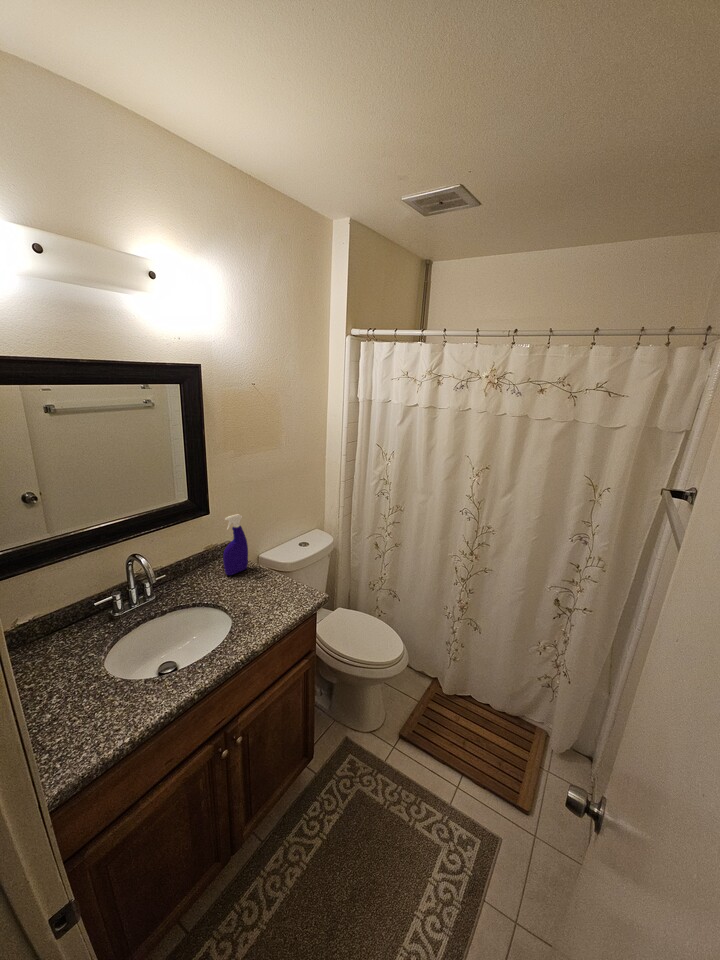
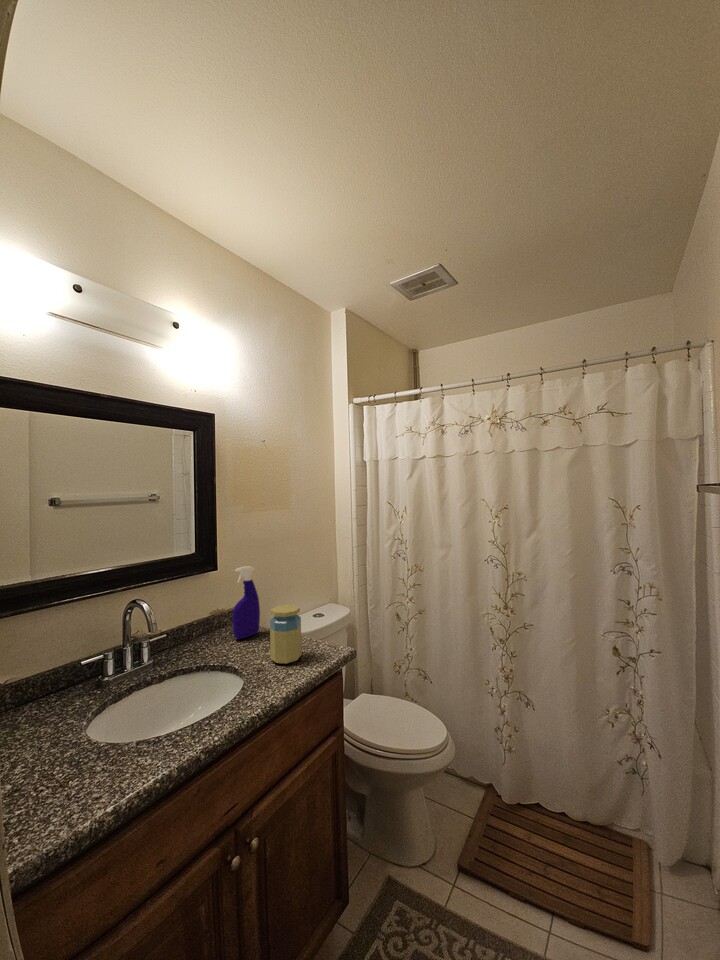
jar: none [255,559,282,608] -> present [270,605,301,664]

